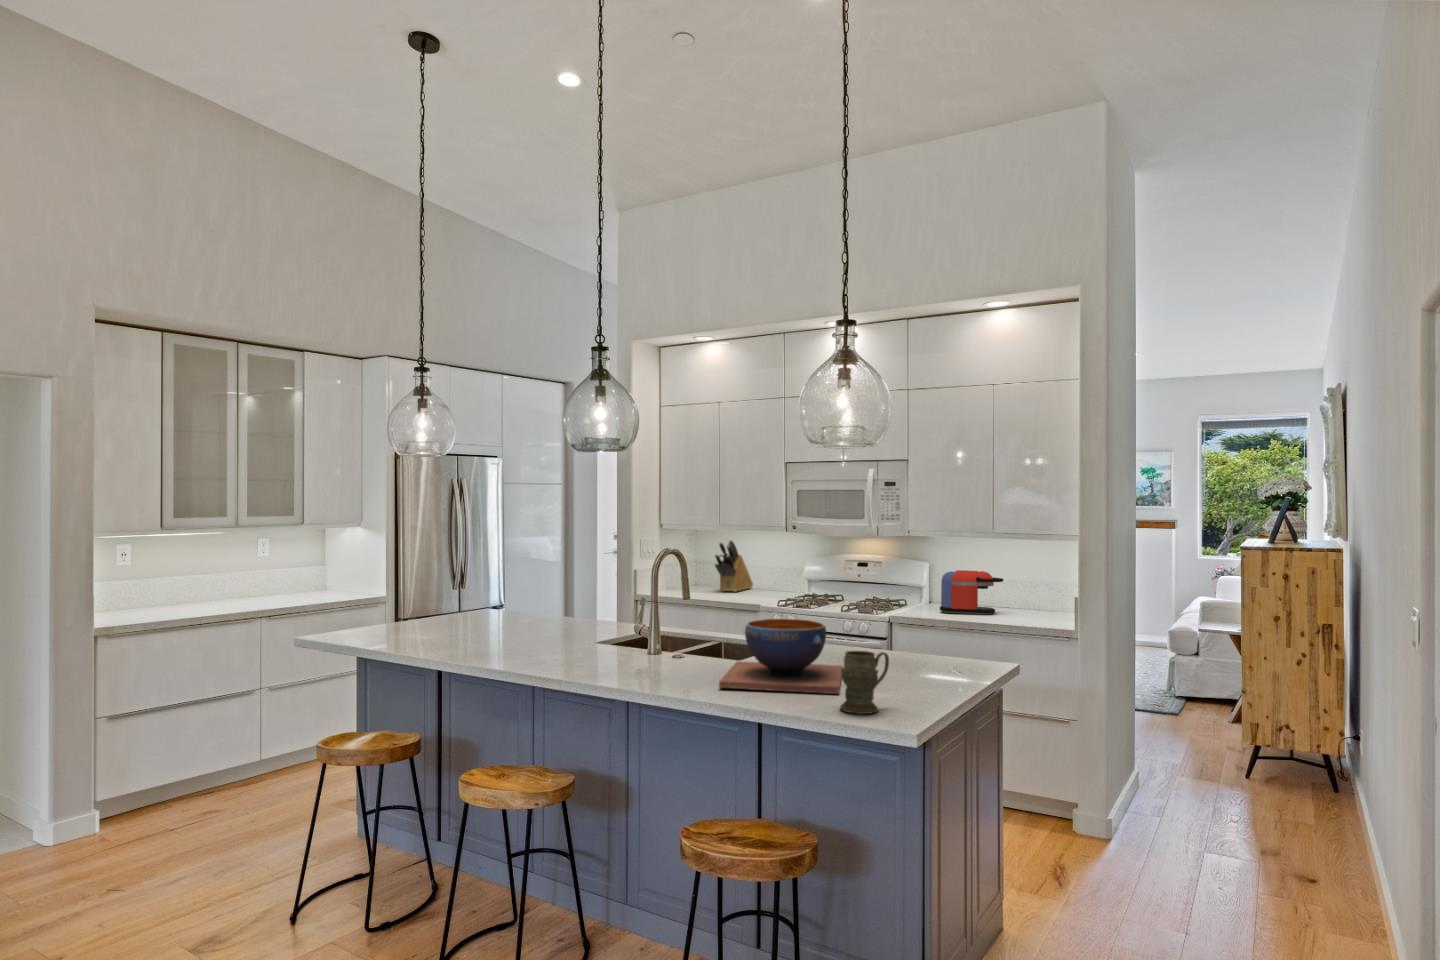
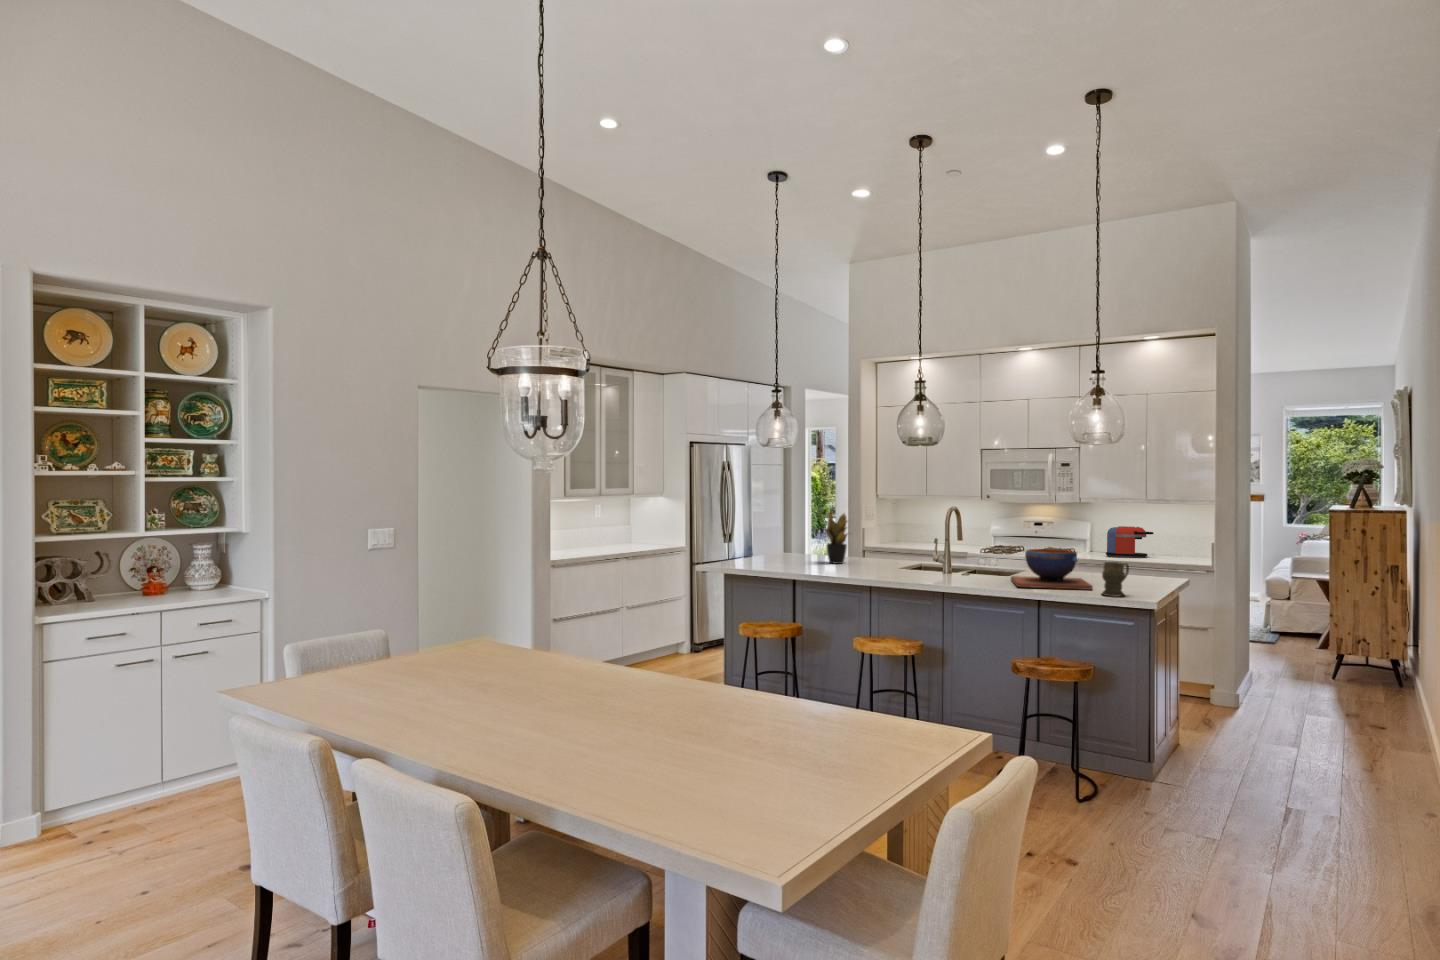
knife block: present [715,540,753,592] -> none [921,507,945,546]
potted plant: none [504,545,557,629] -> present [824,512,848,564]

